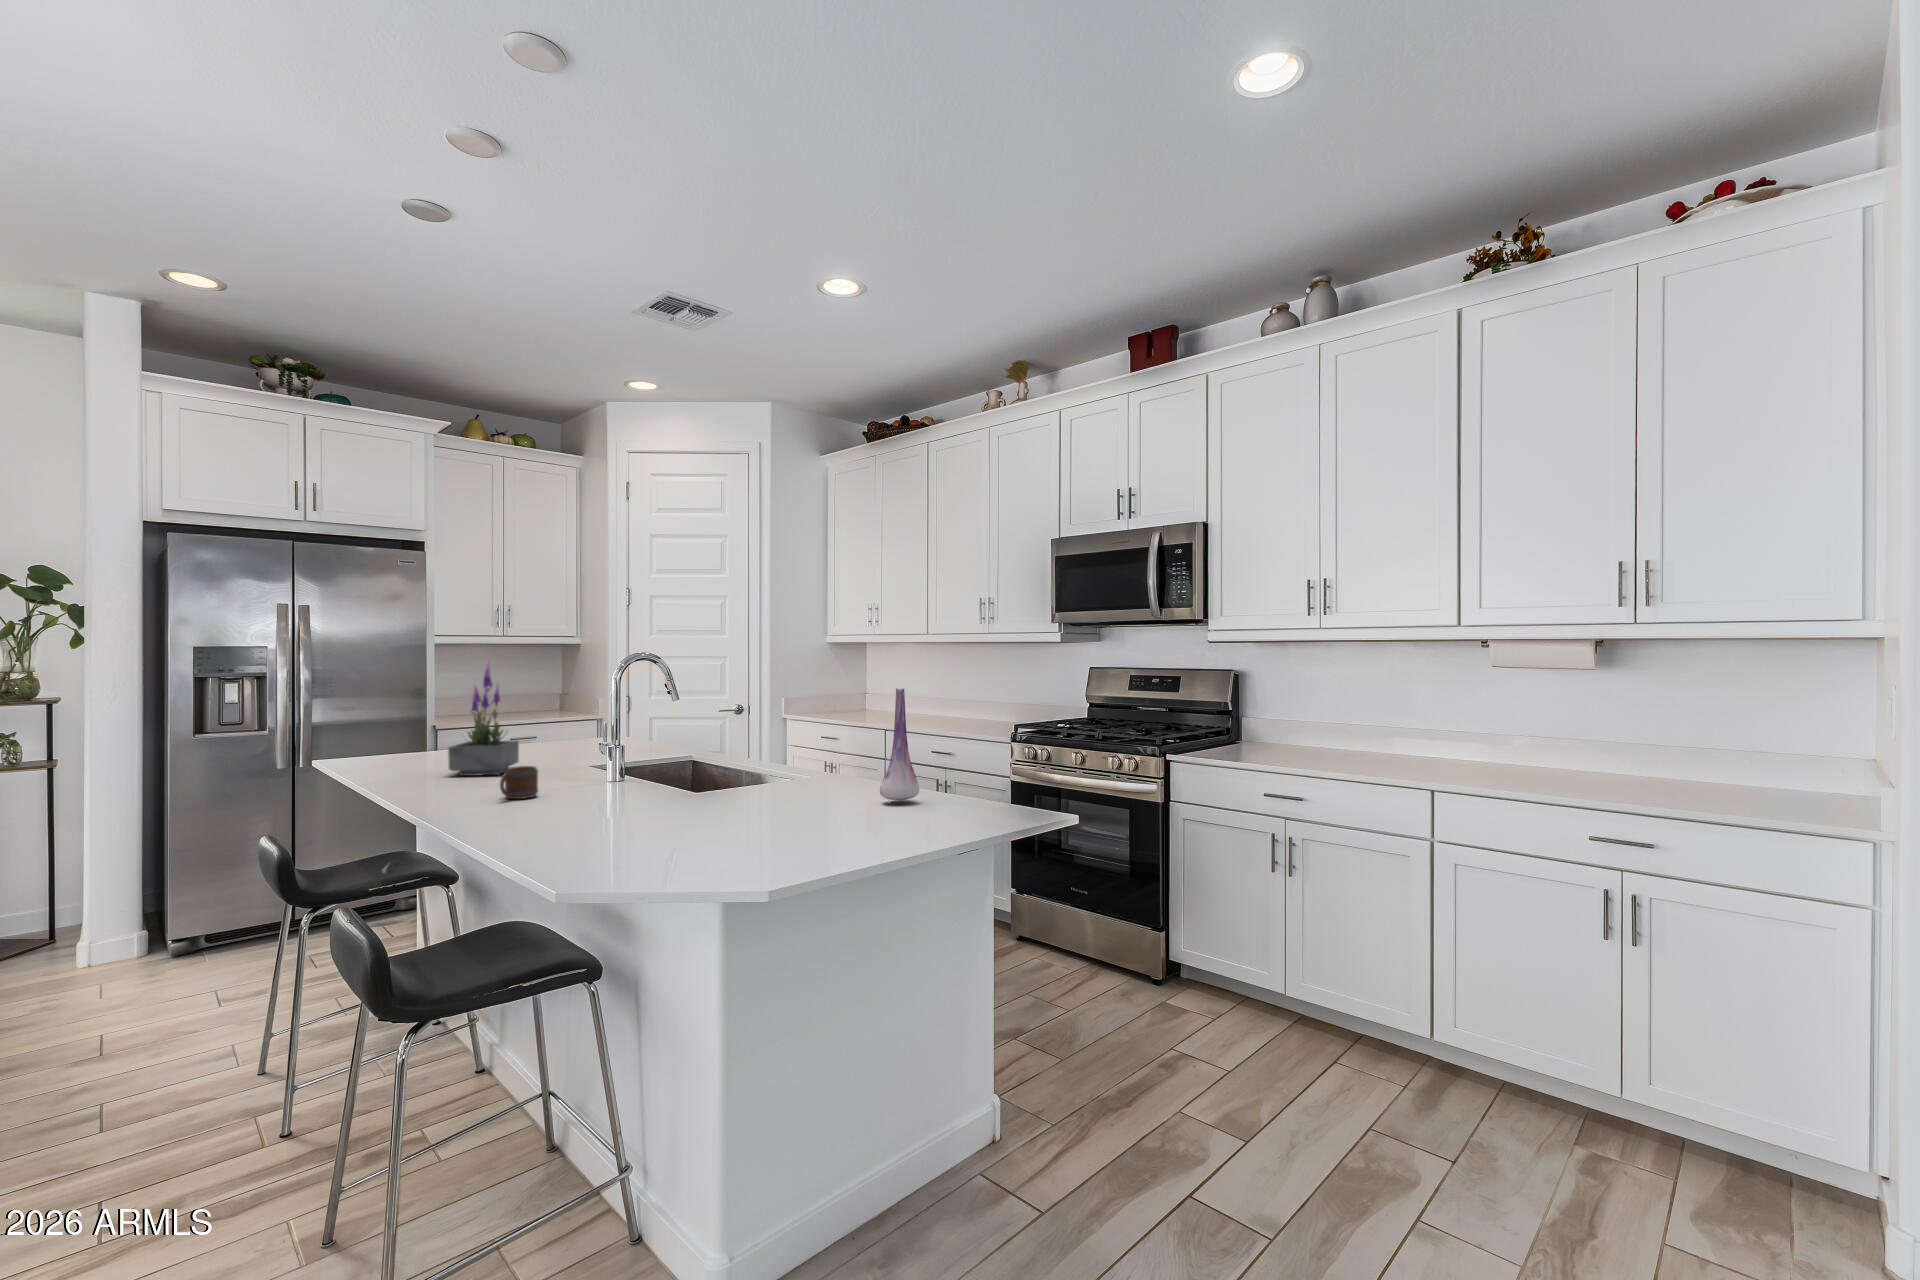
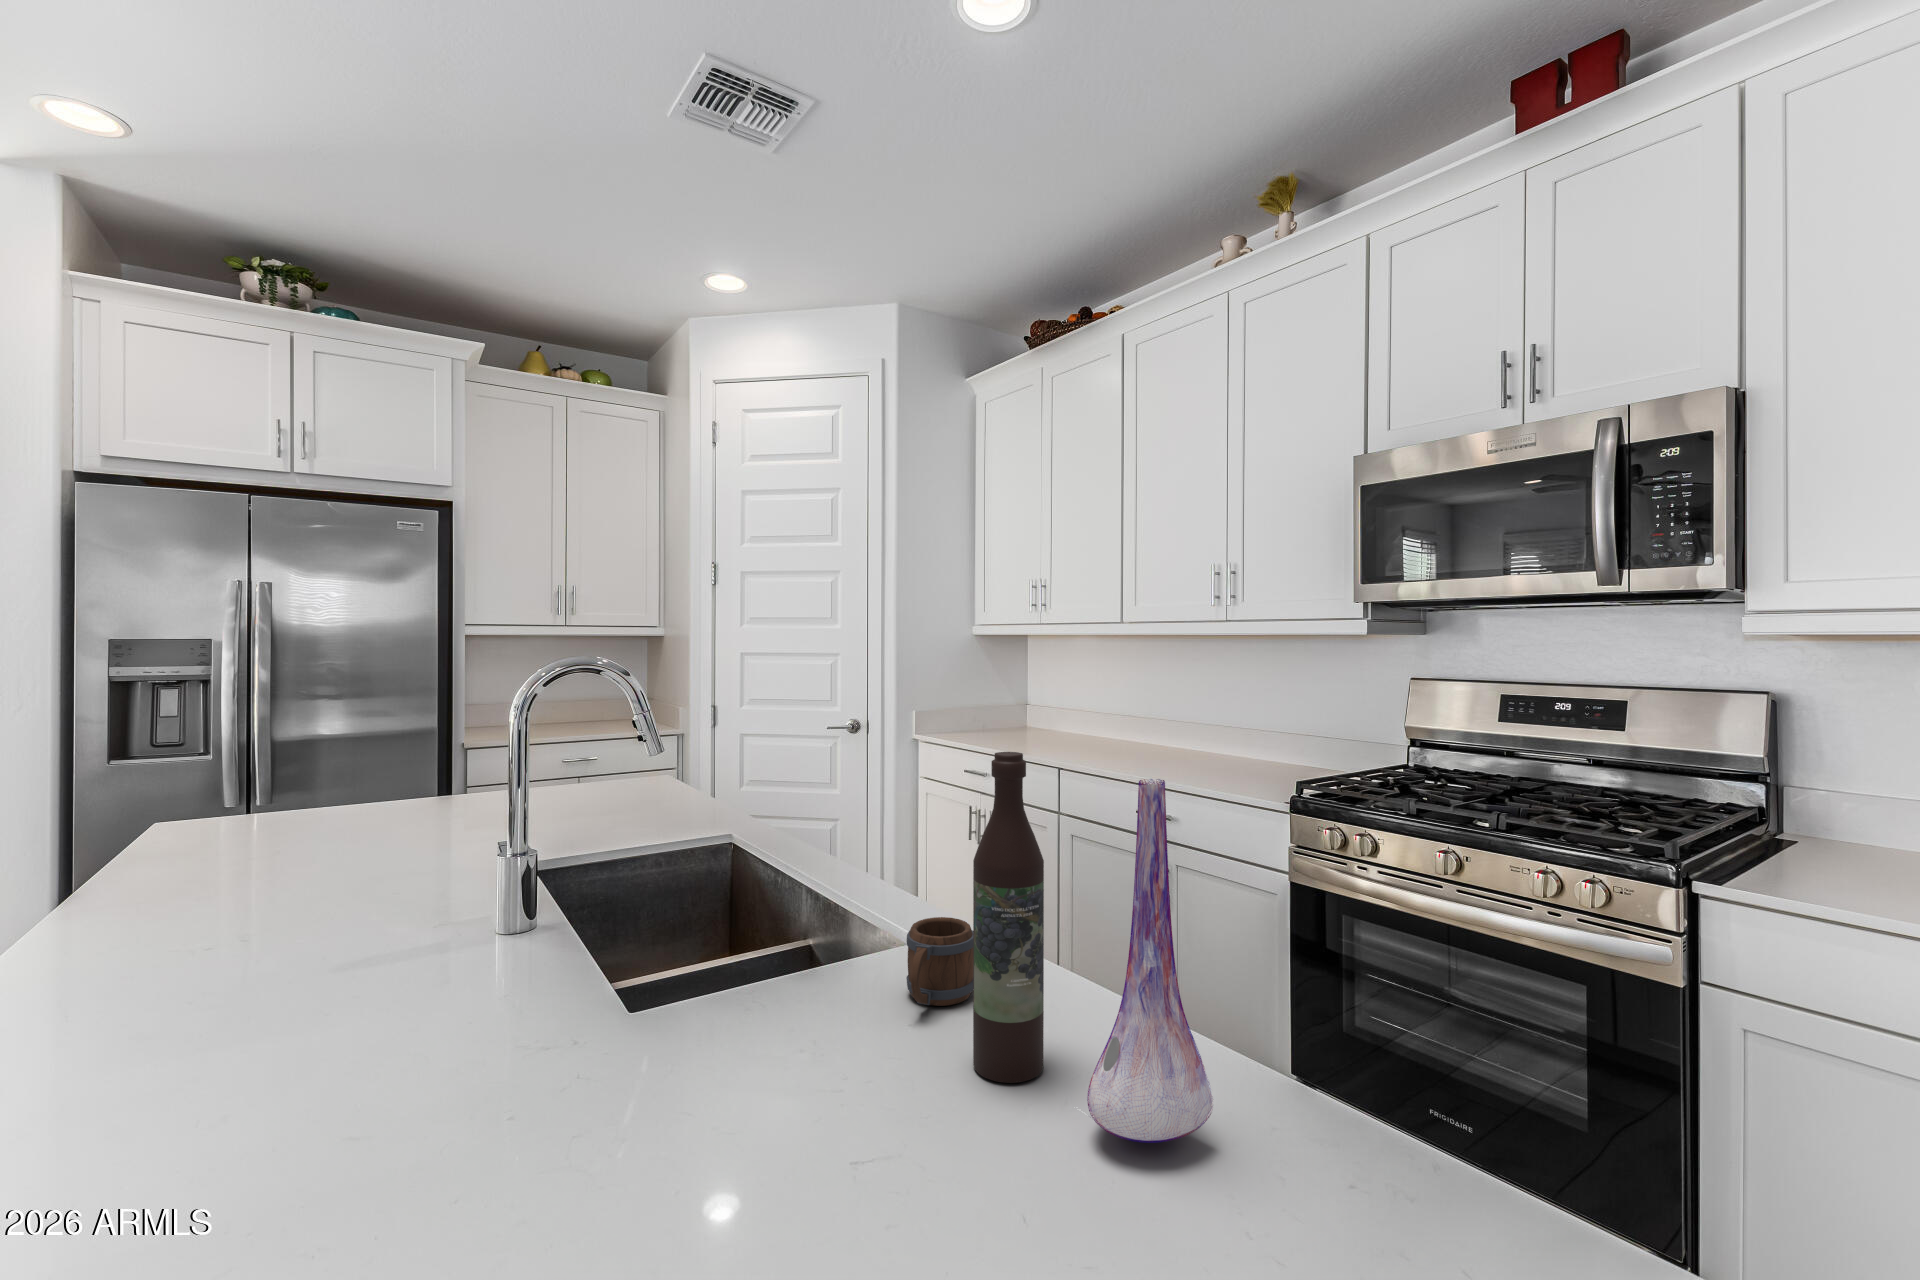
potted plant: present [448,661,519,776] -> none [225,667,387,893]
wine bottle: none [841,684,867,797] -> present [973,752,1044,1083]
mug: present [500,766,538,799] -> present [906,917,973,1006]

